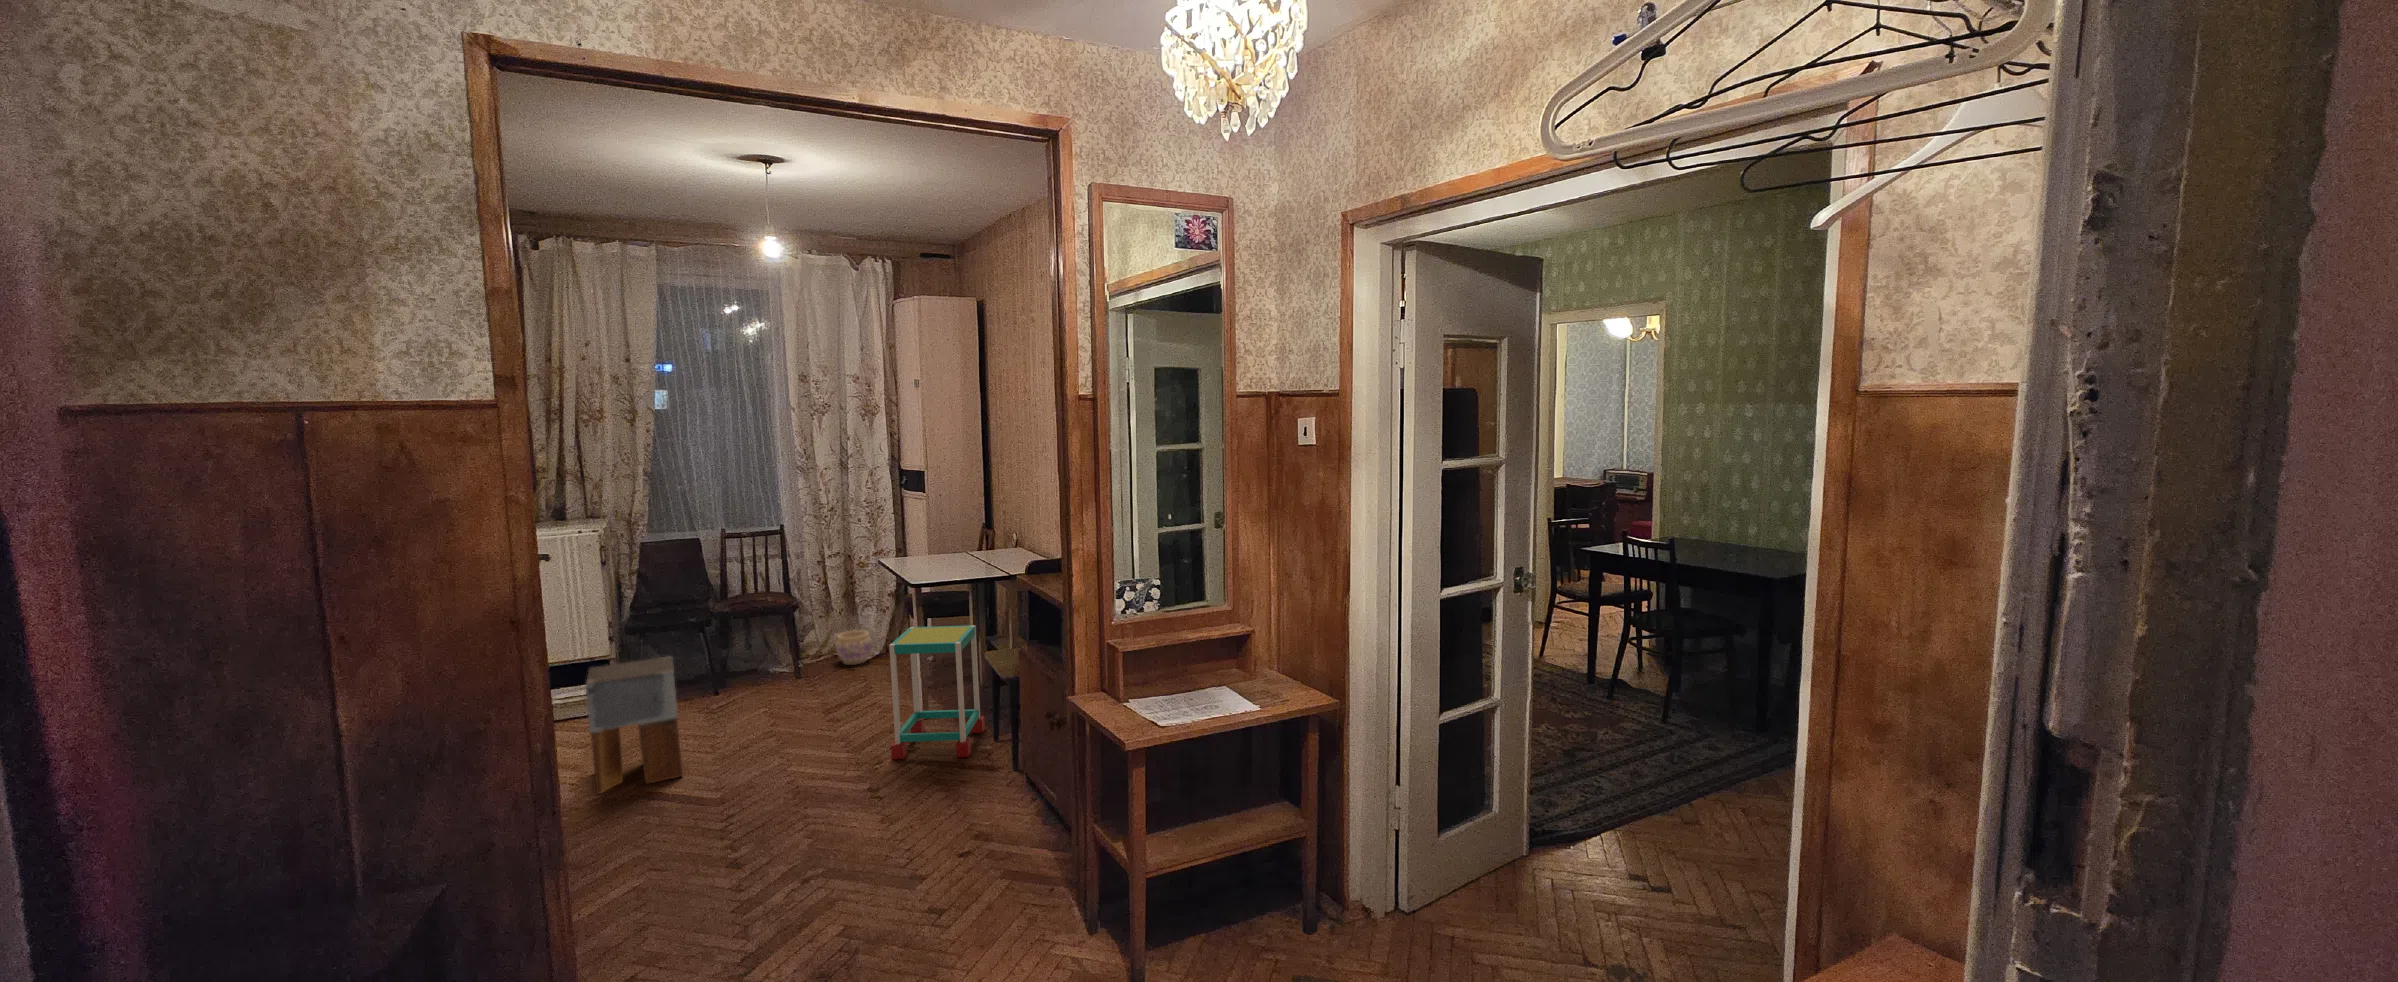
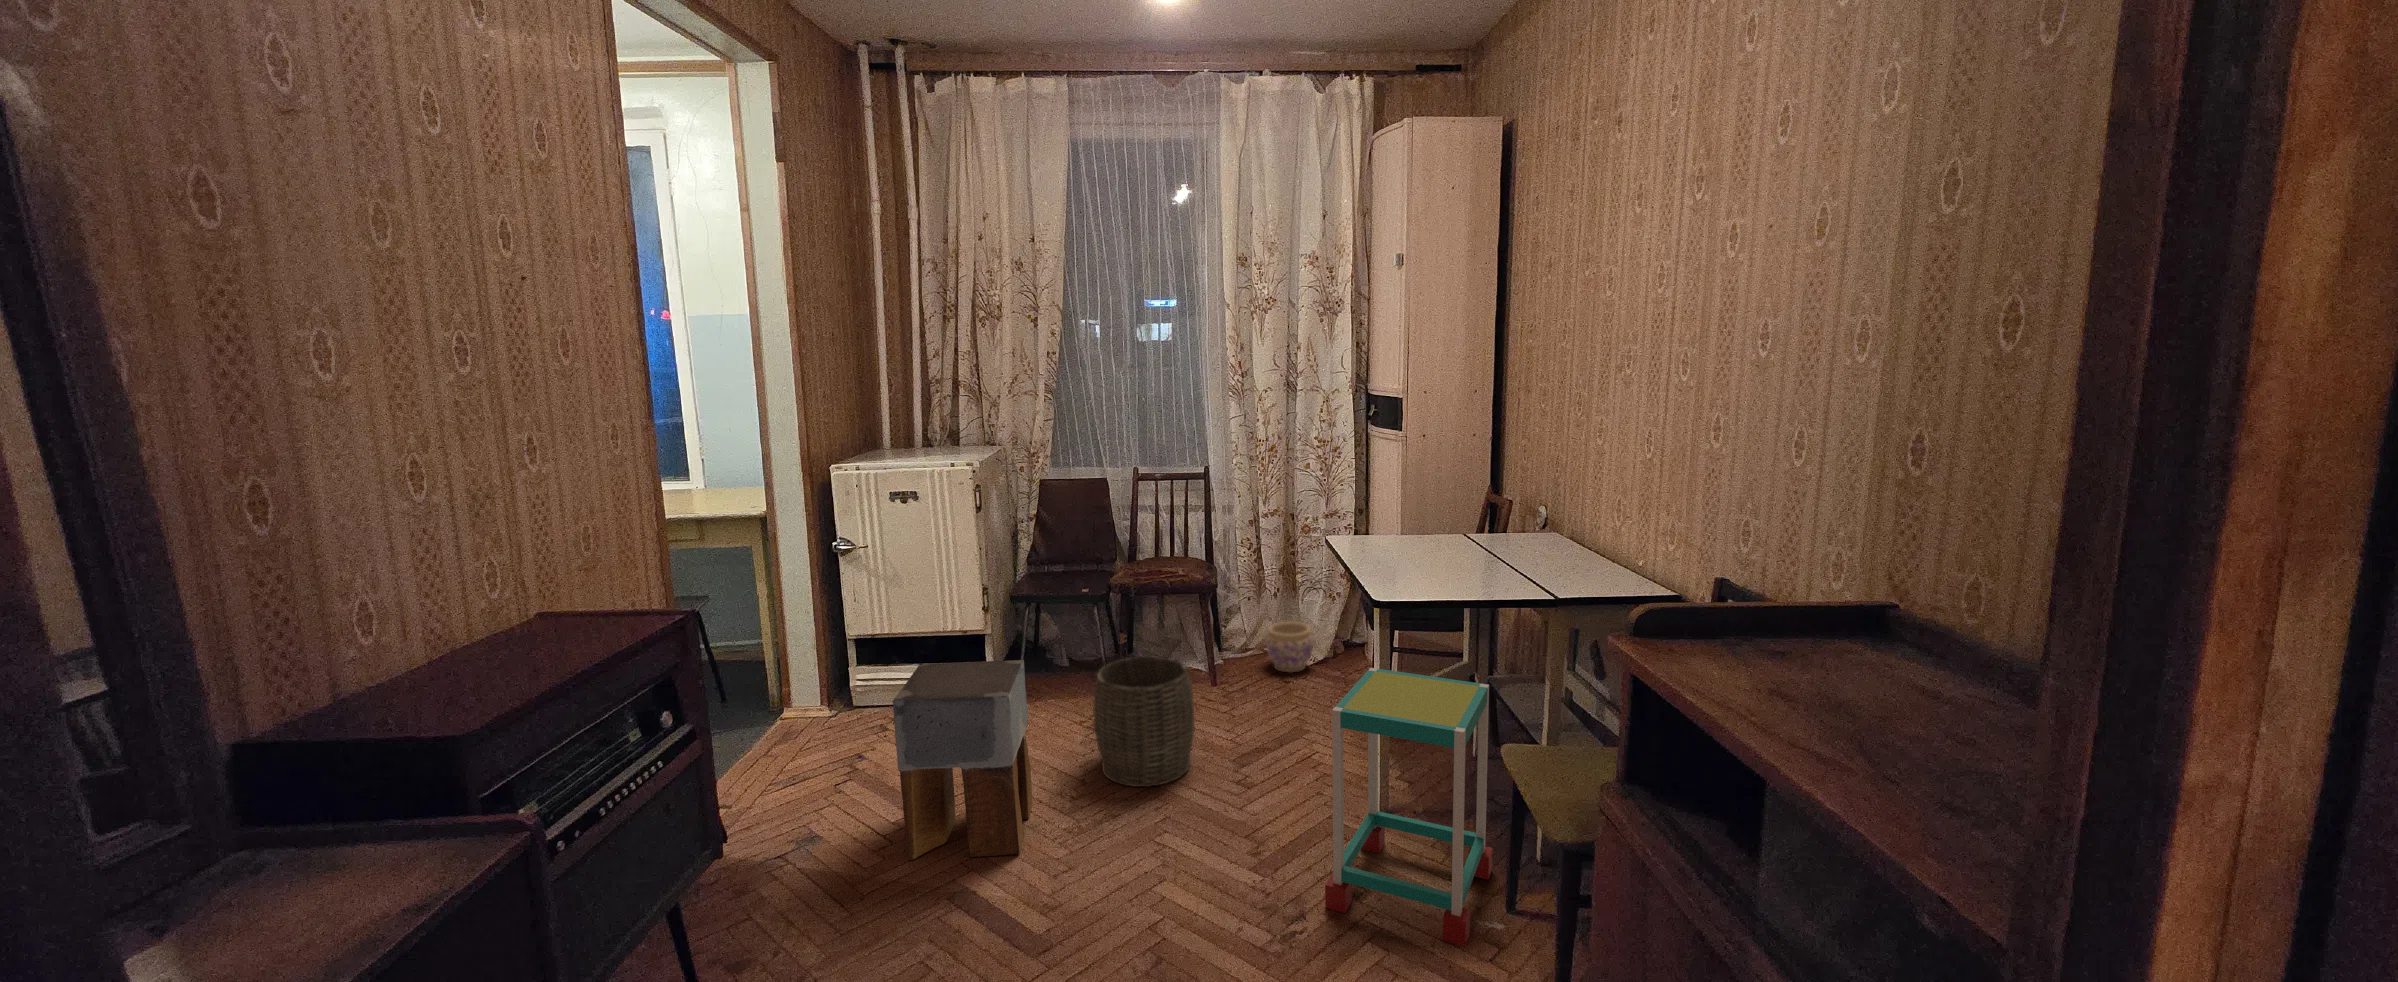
woven basket: none [719,652,794,736] -> present [1093,656,1195,787]

